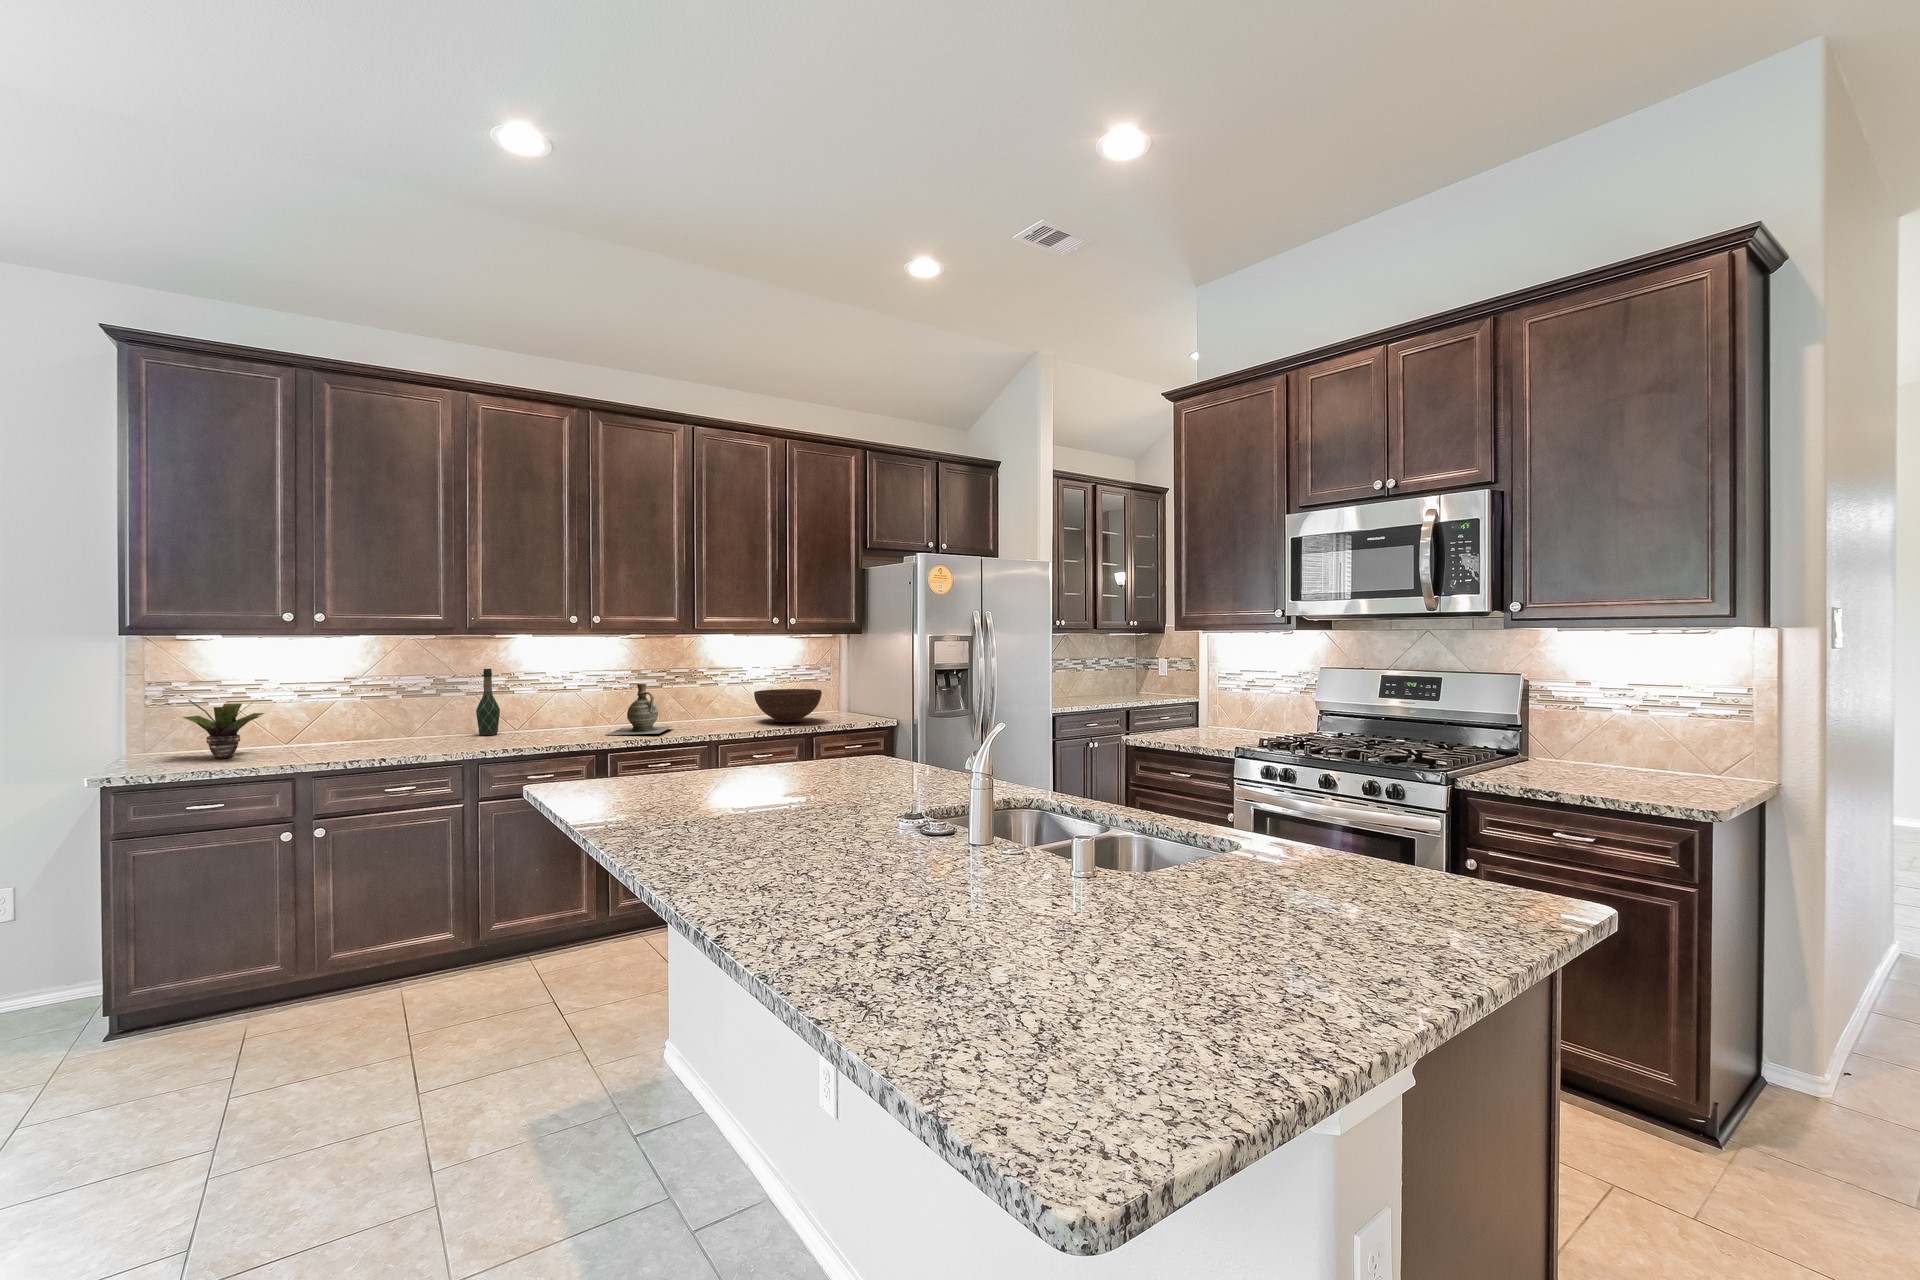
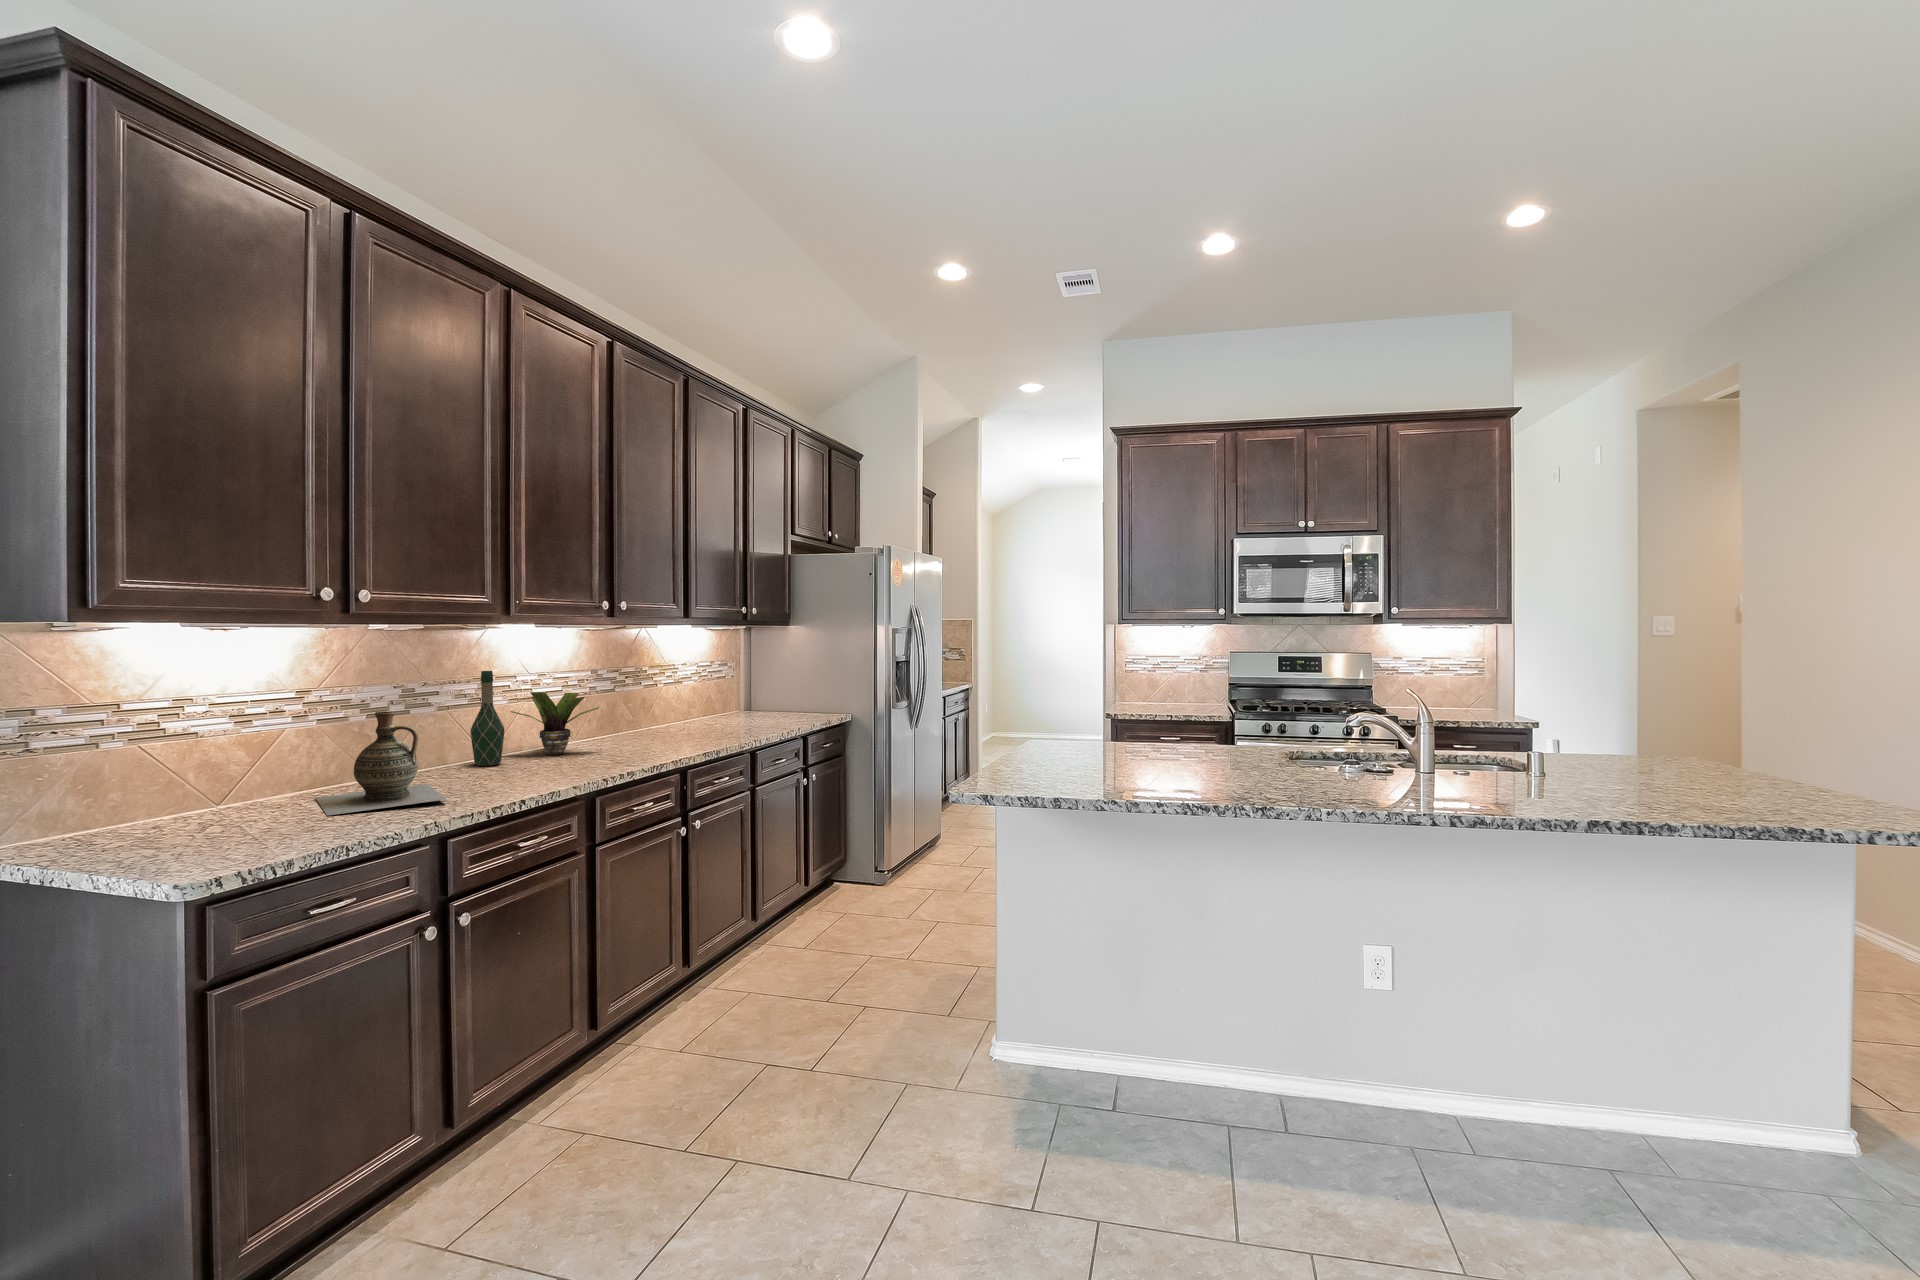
ceramic jug: present [606,684,673,735] -> present [316,711,446,816]
fruit bowl: present [754,689,822,723] -> none [713,687,790,725]
potted plant: present [183,700,264,758] -> present [510,692,599,755]

